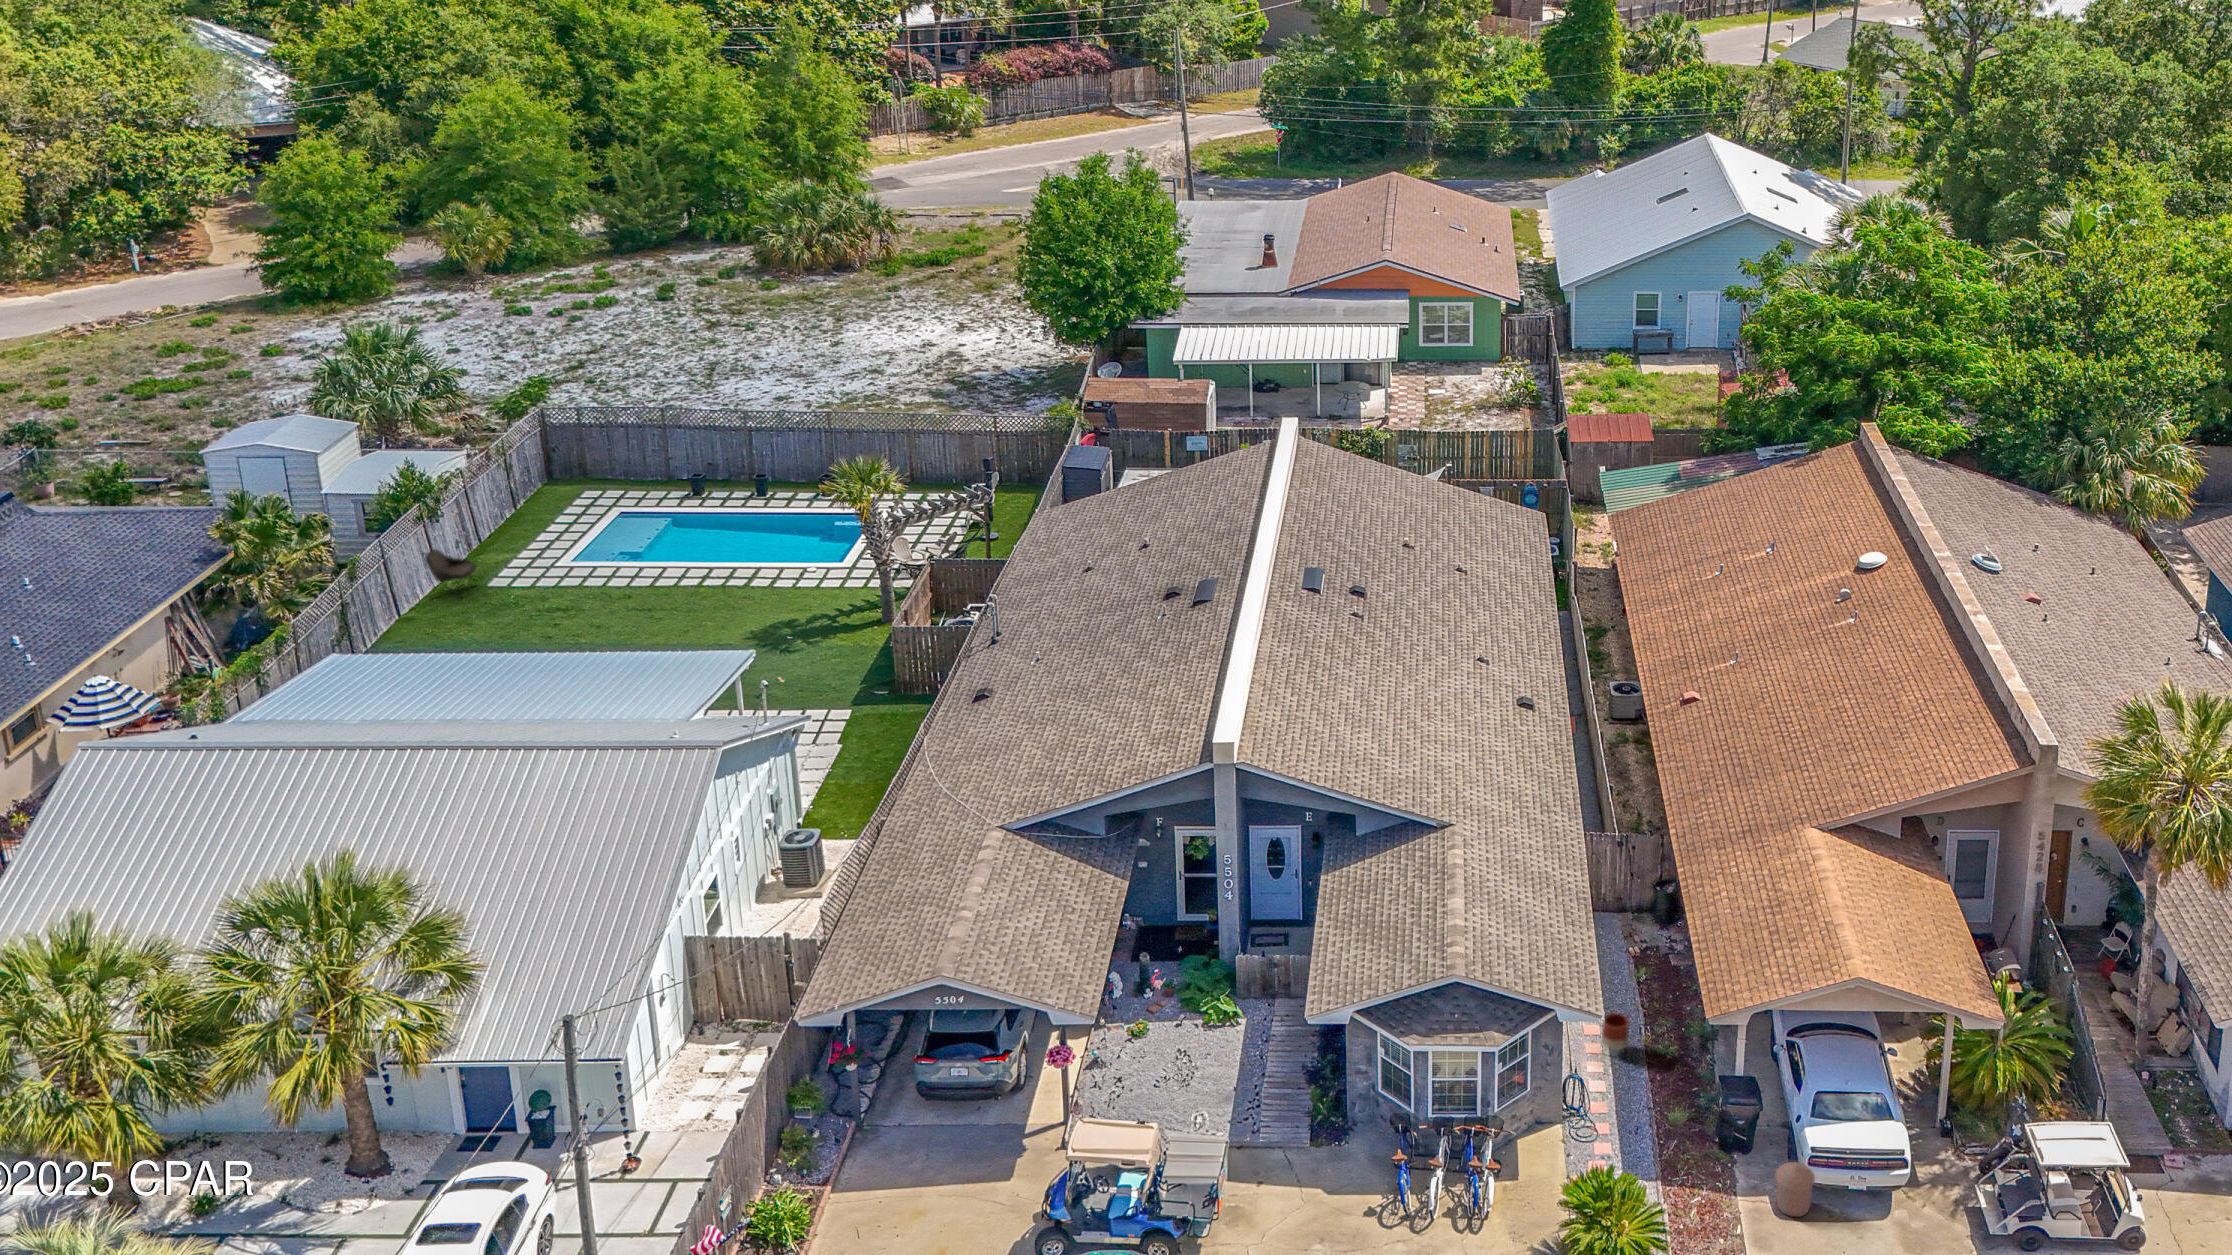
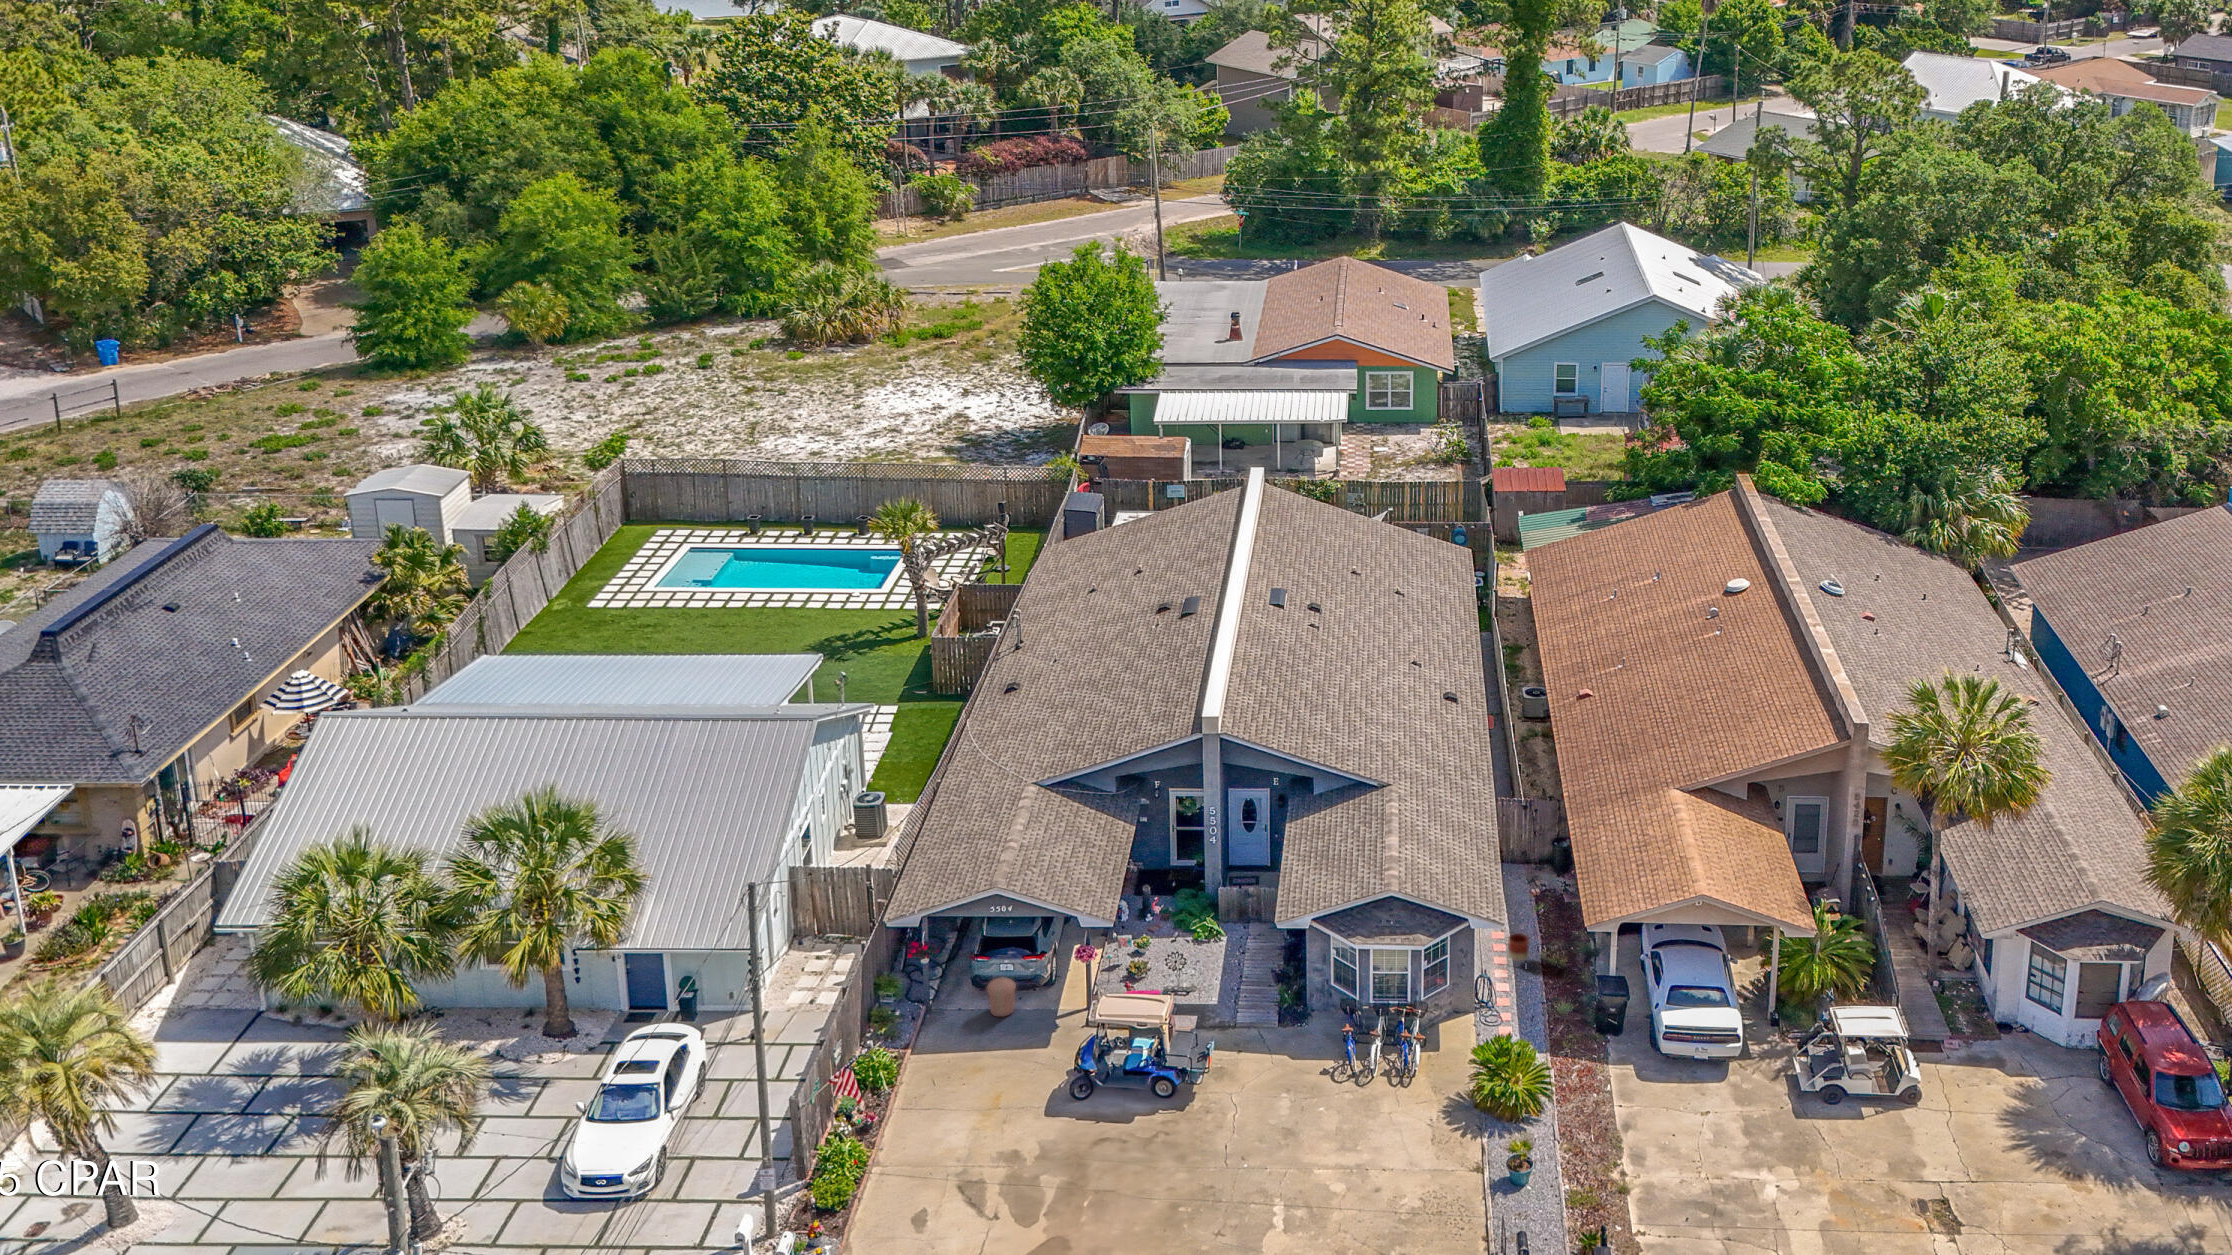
lounge chair: present [425,549,476,597] -> none [538,575,579,617]
trash can: present [1776,1162,1815,1217] -> present [987,977,1016,1017]

